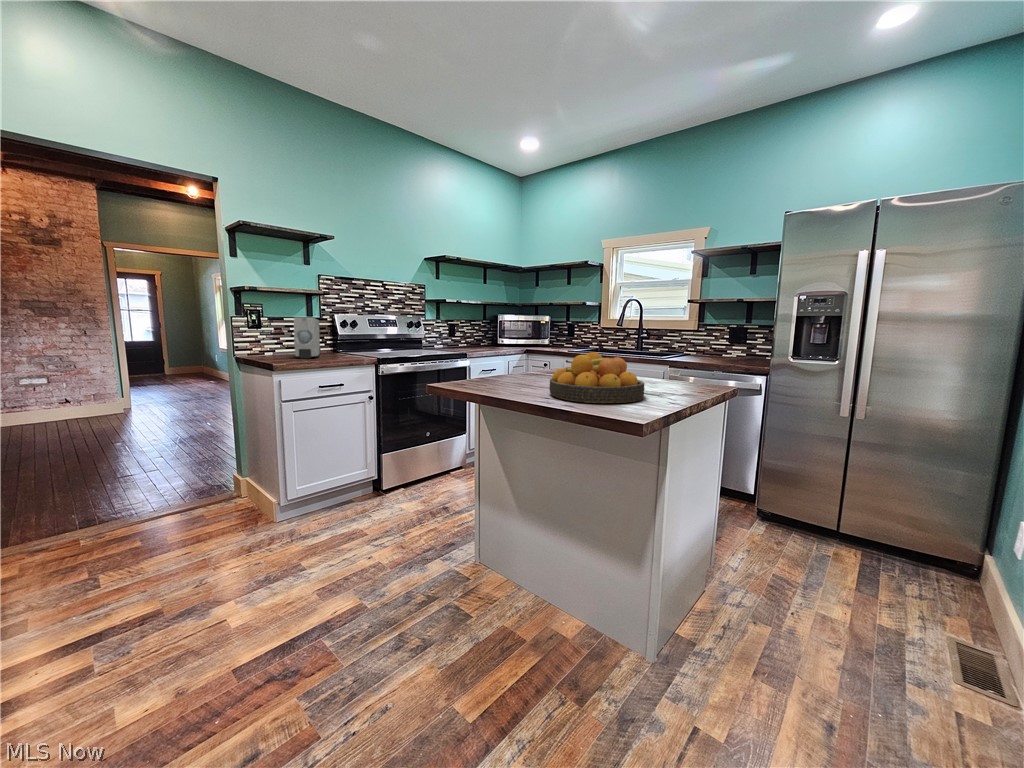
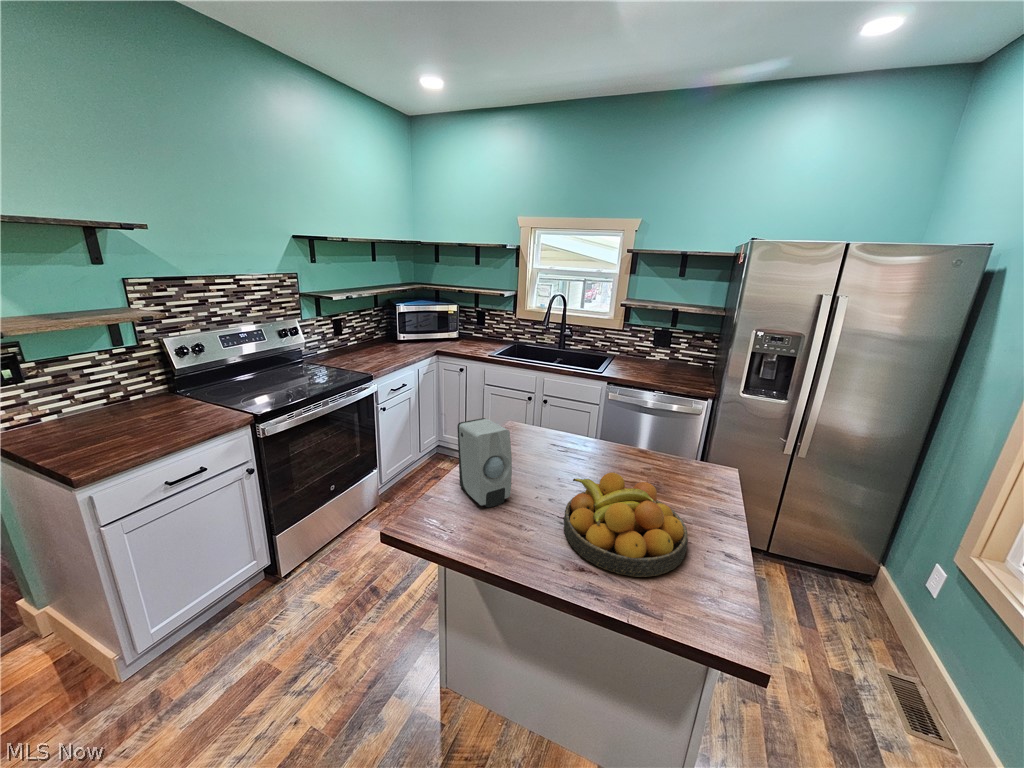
soap dispenser: present [294,317,320,358] -> present [457,418,512,508]

